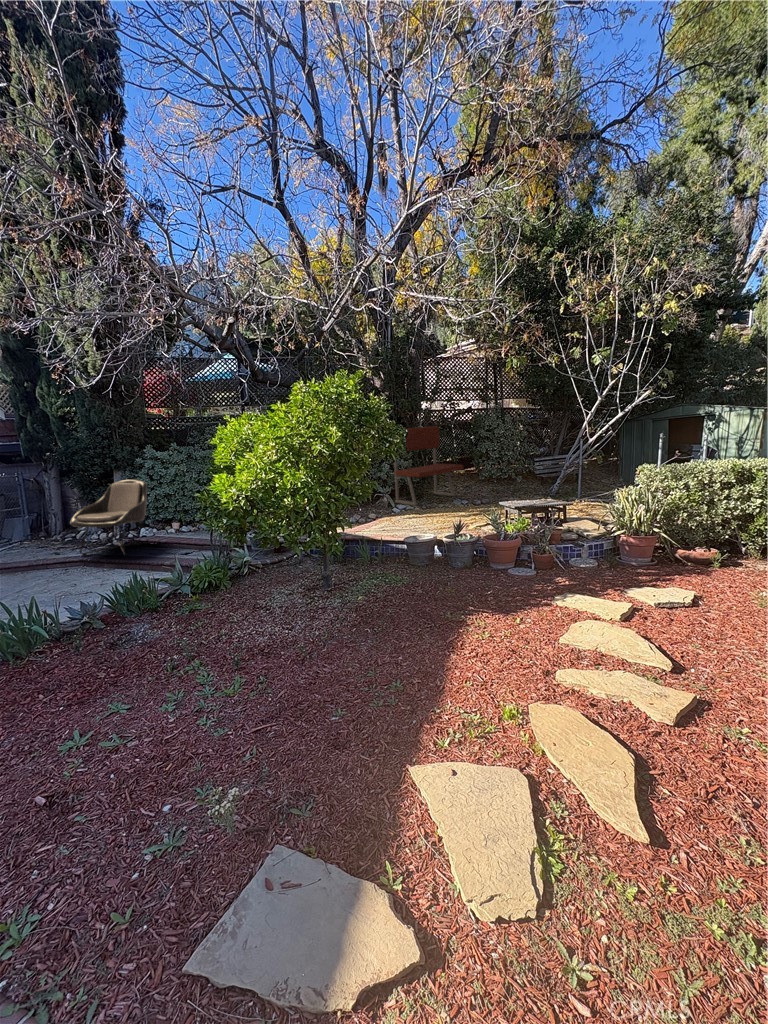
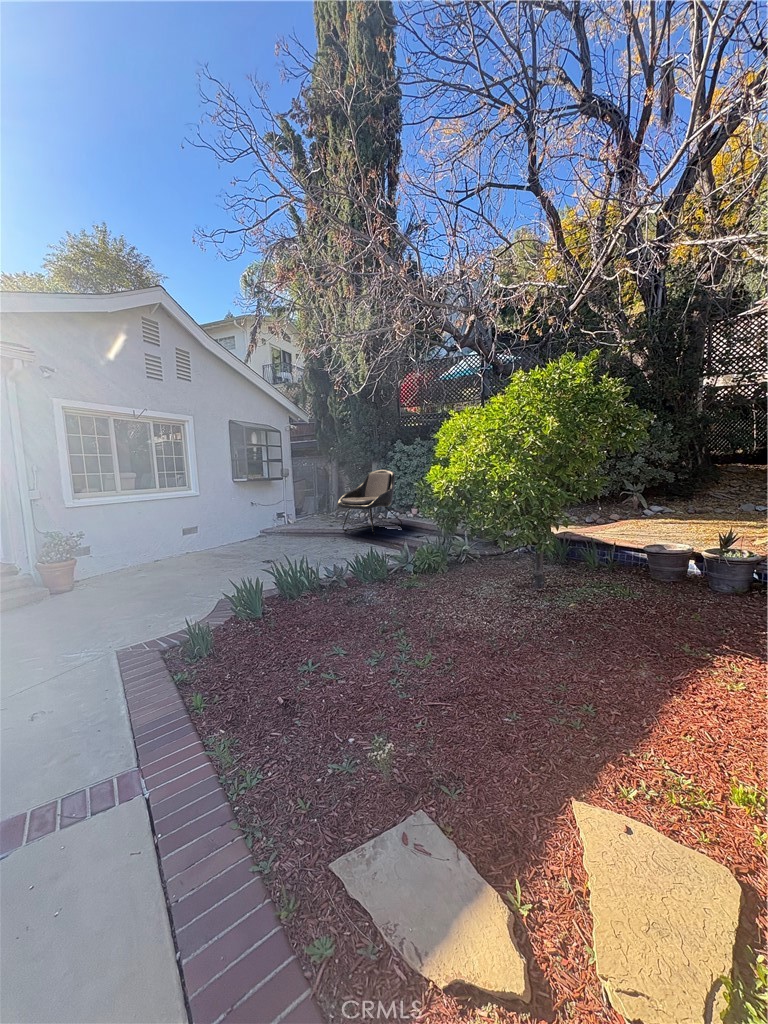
bench: present [394,426,463,506] -> none [644,414,746,507]

